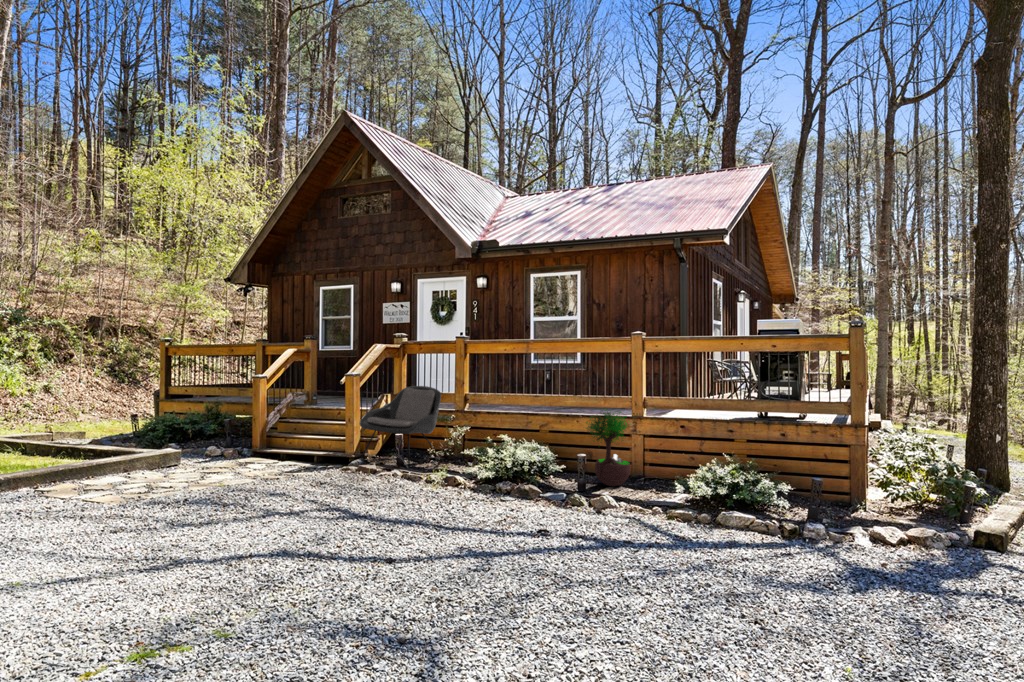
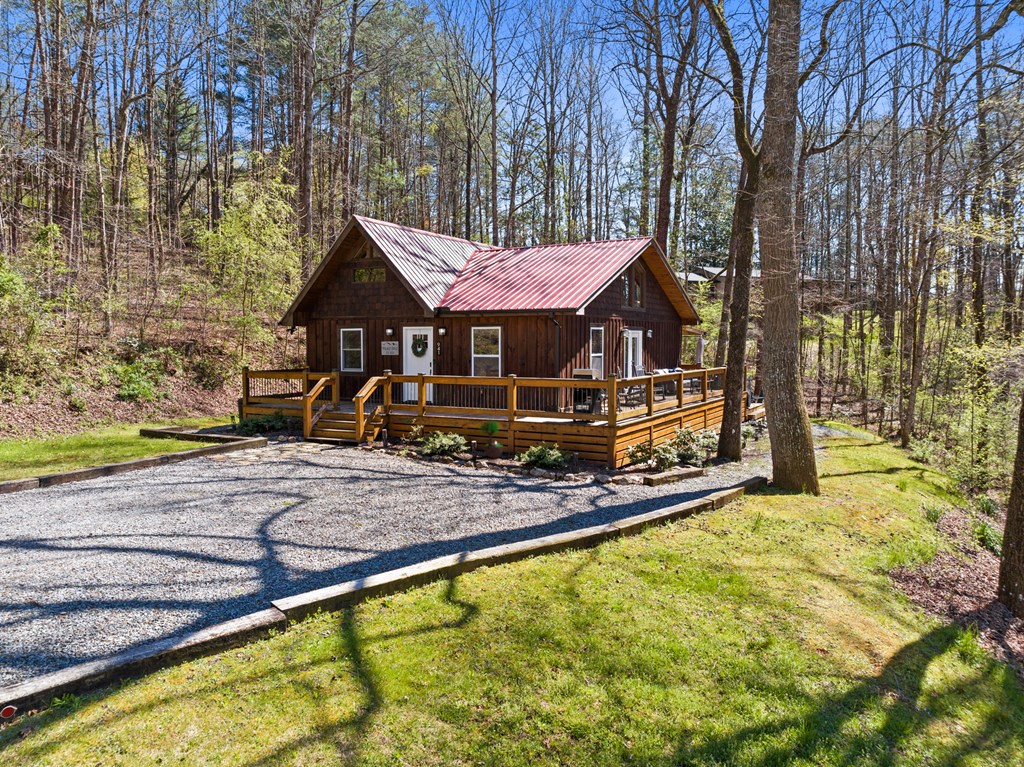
lounge chair: present [360,386,441,469] -> none [363,402,410,449]

